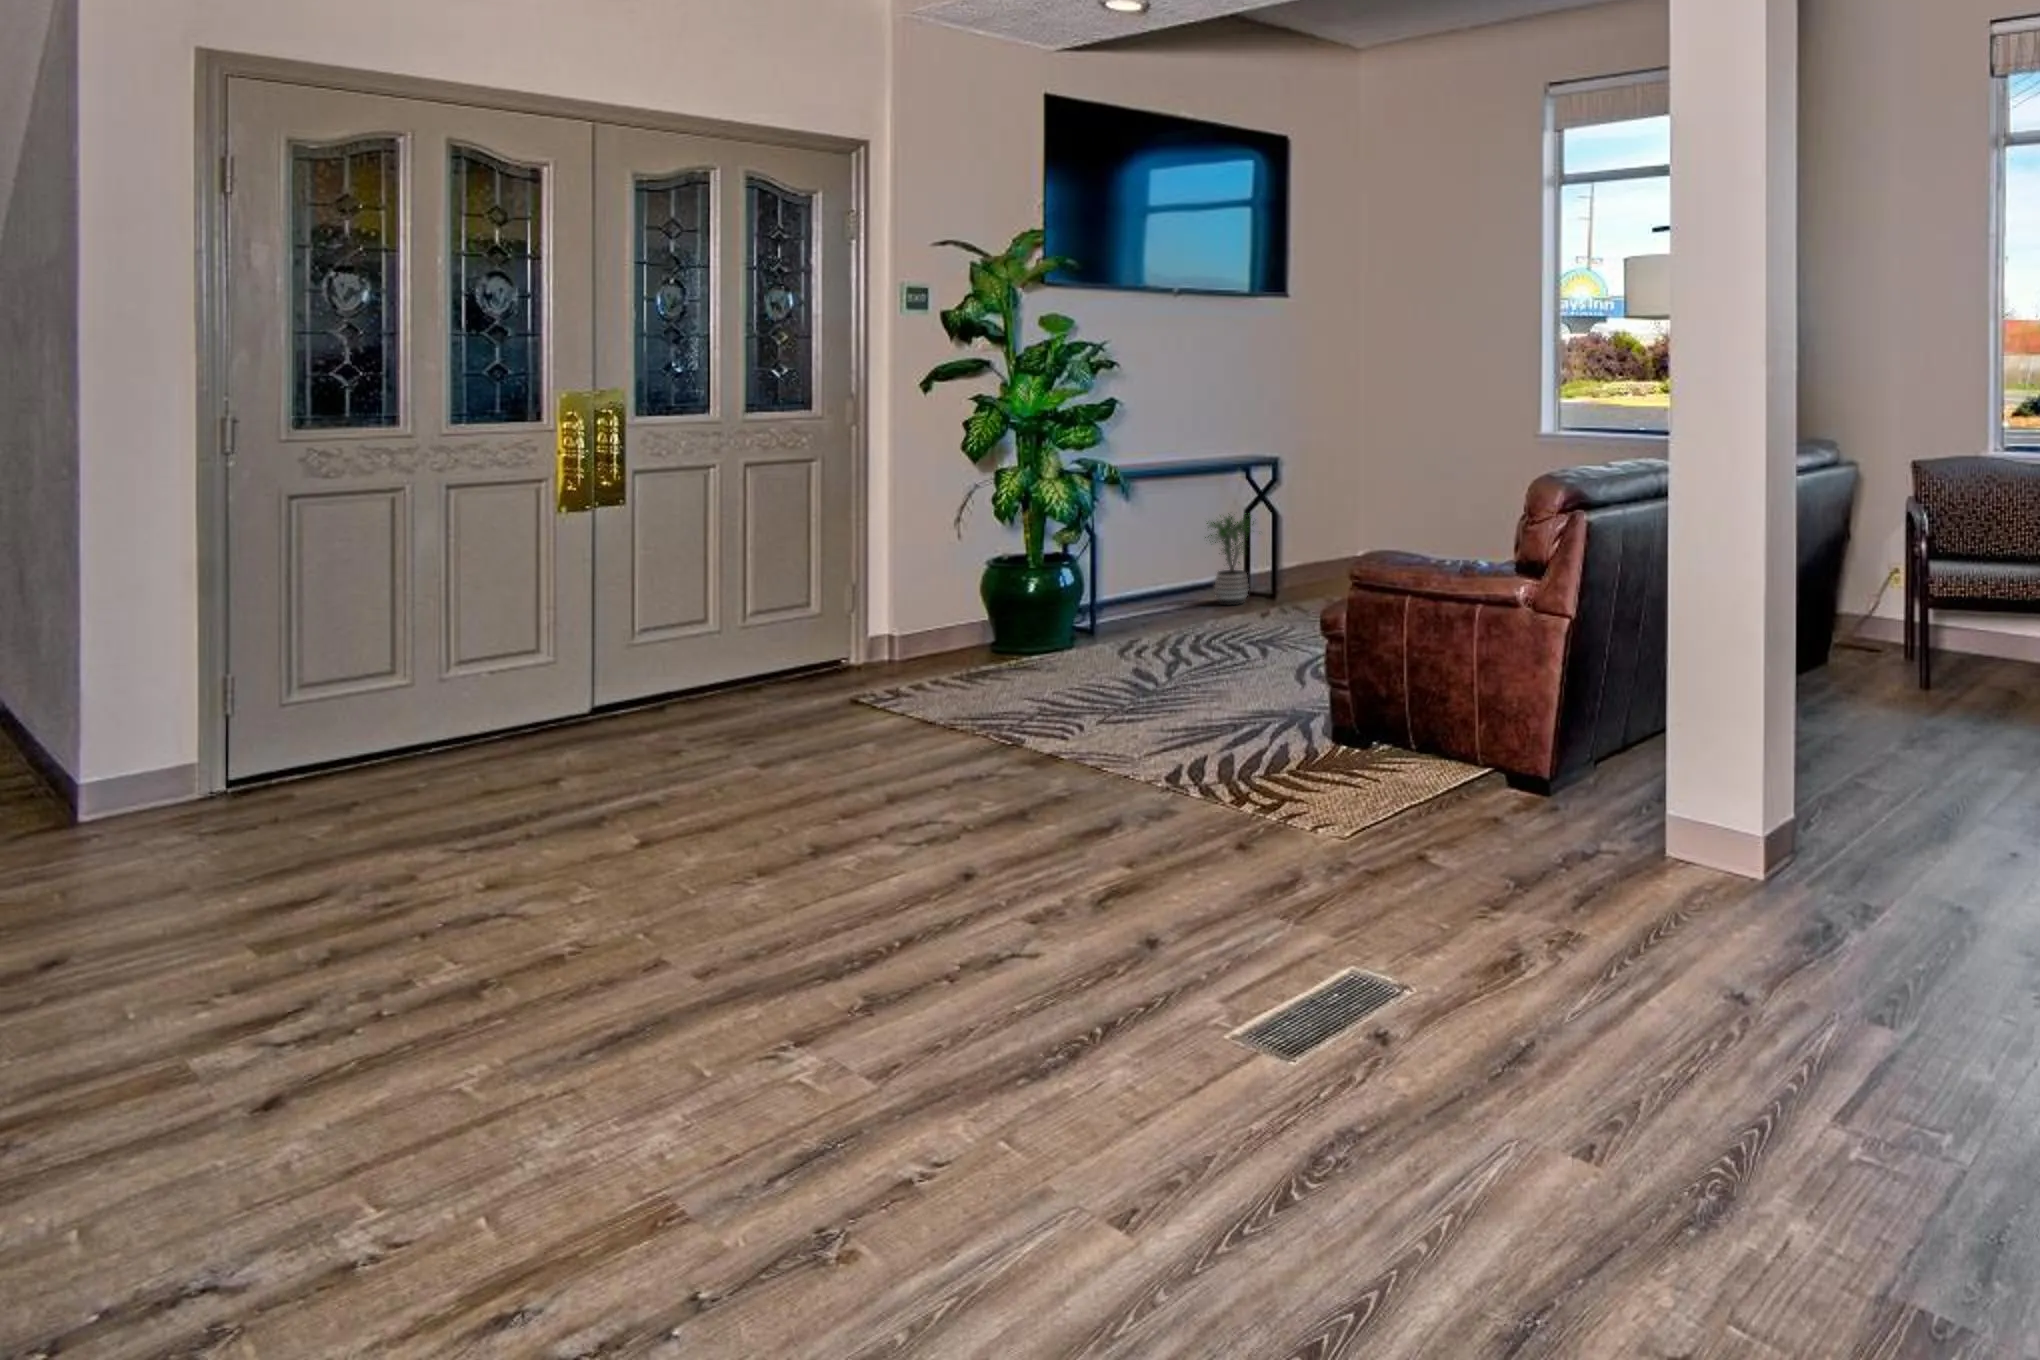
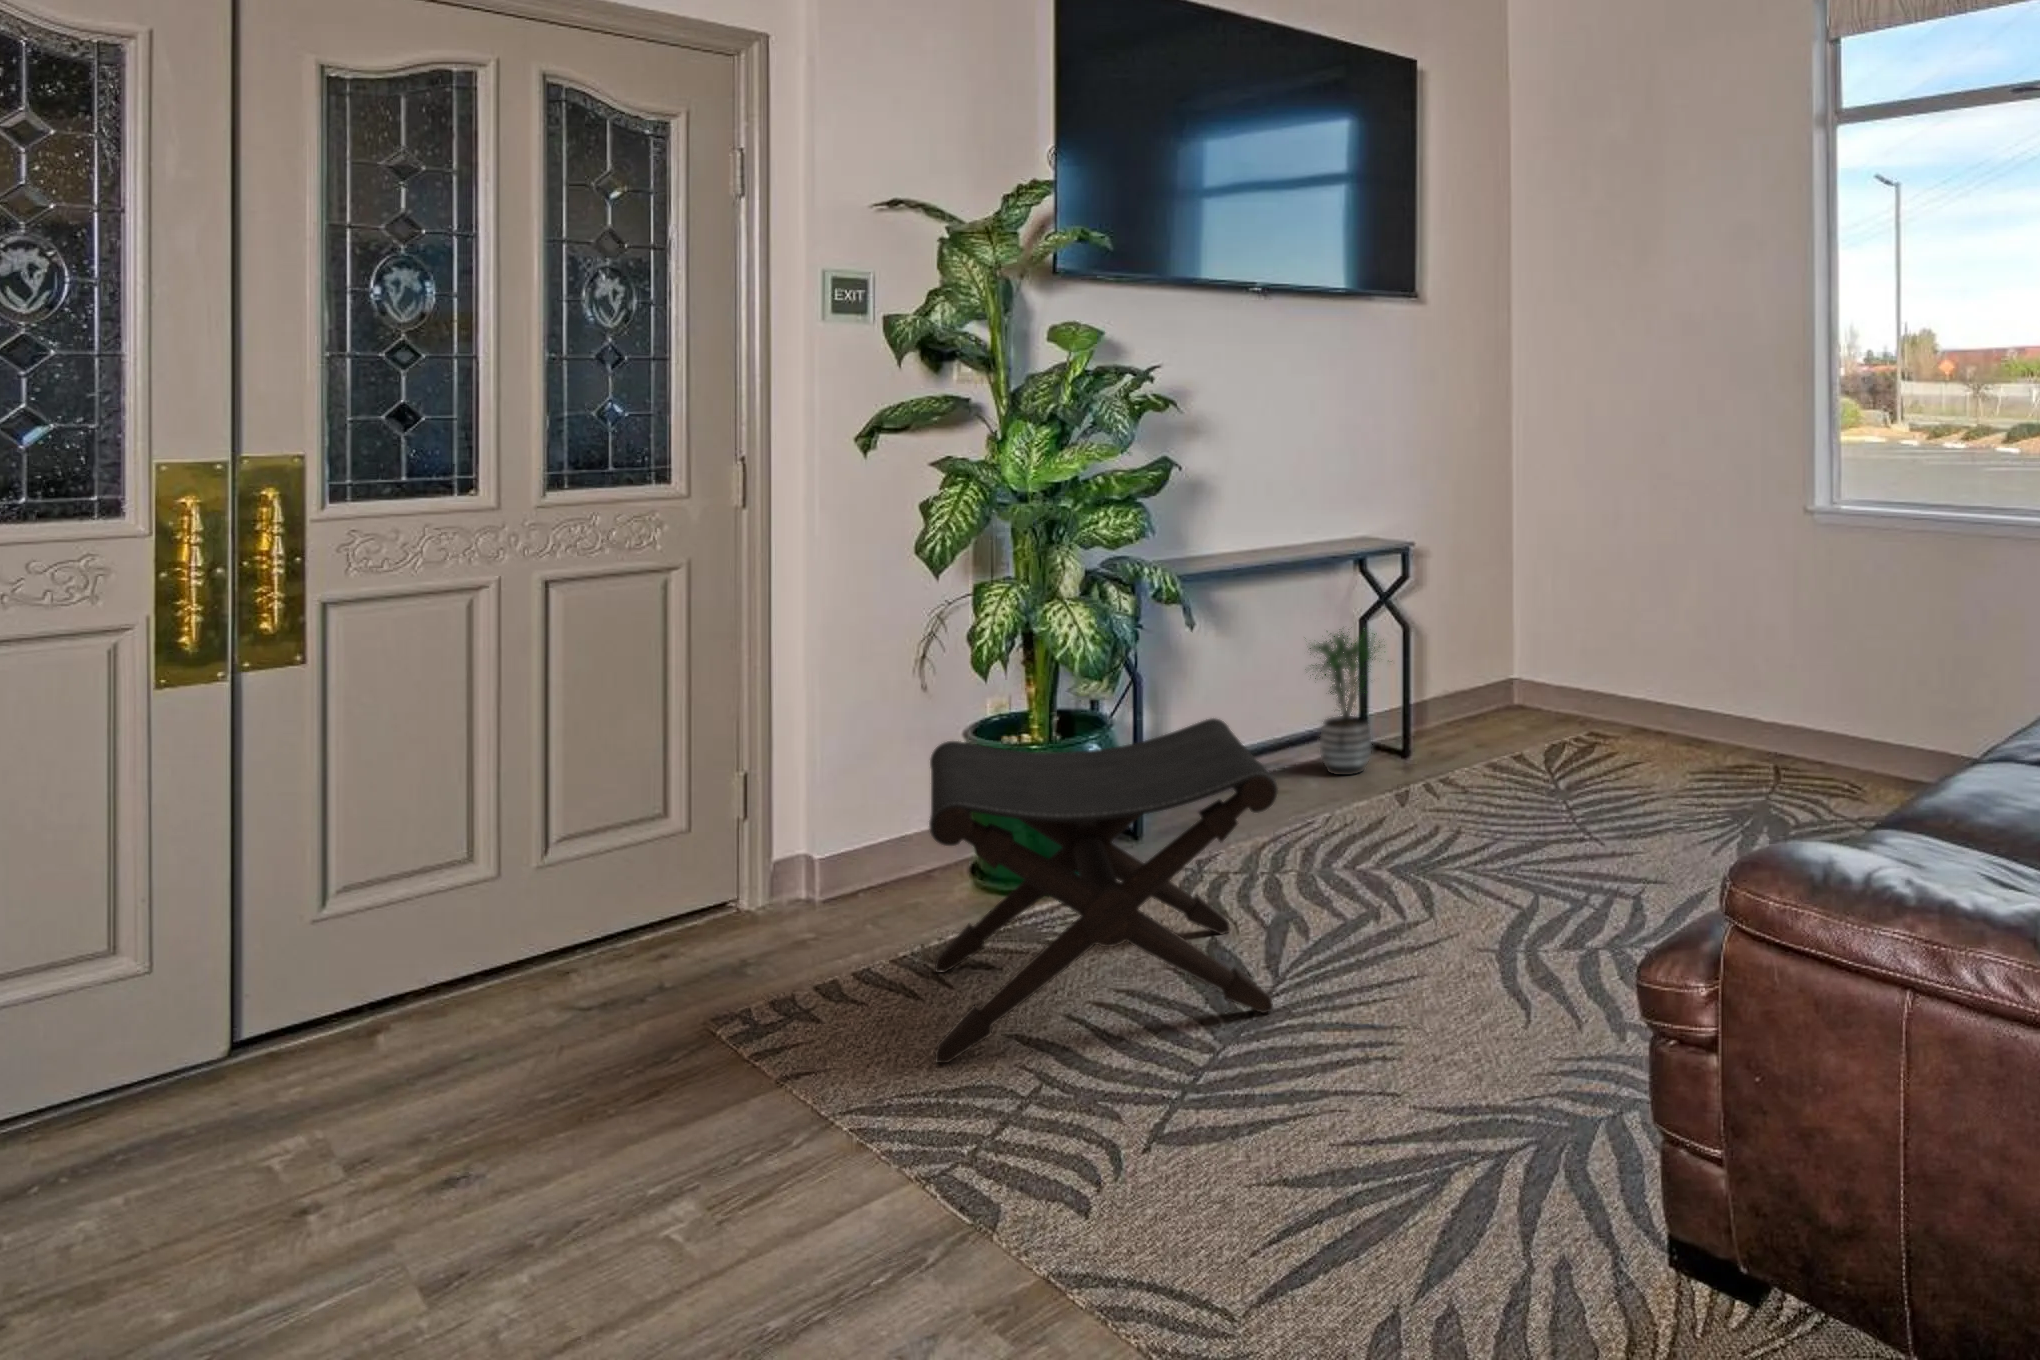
footstool: none [974,544,1170,705] -> present [929,718,1278,1063]

